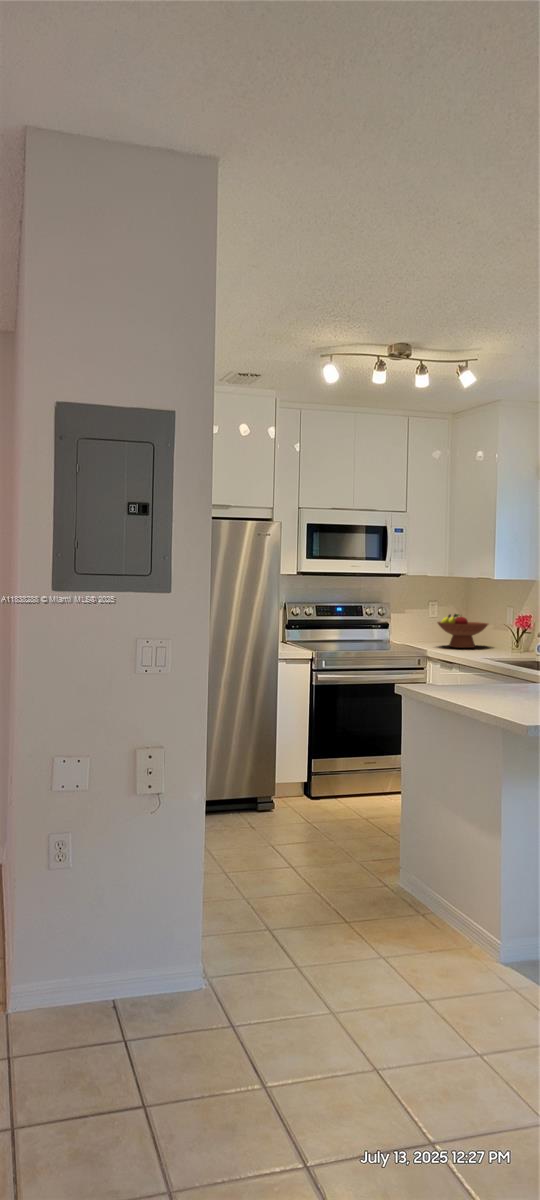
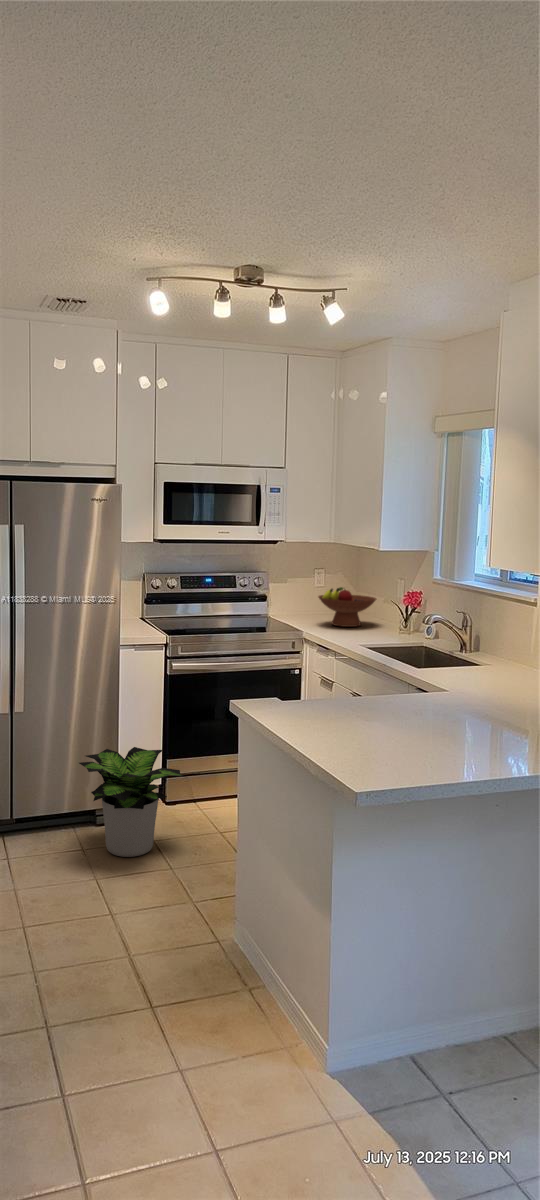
potted plant: none [248,743,340,832] -> present [79,747,185,857]

